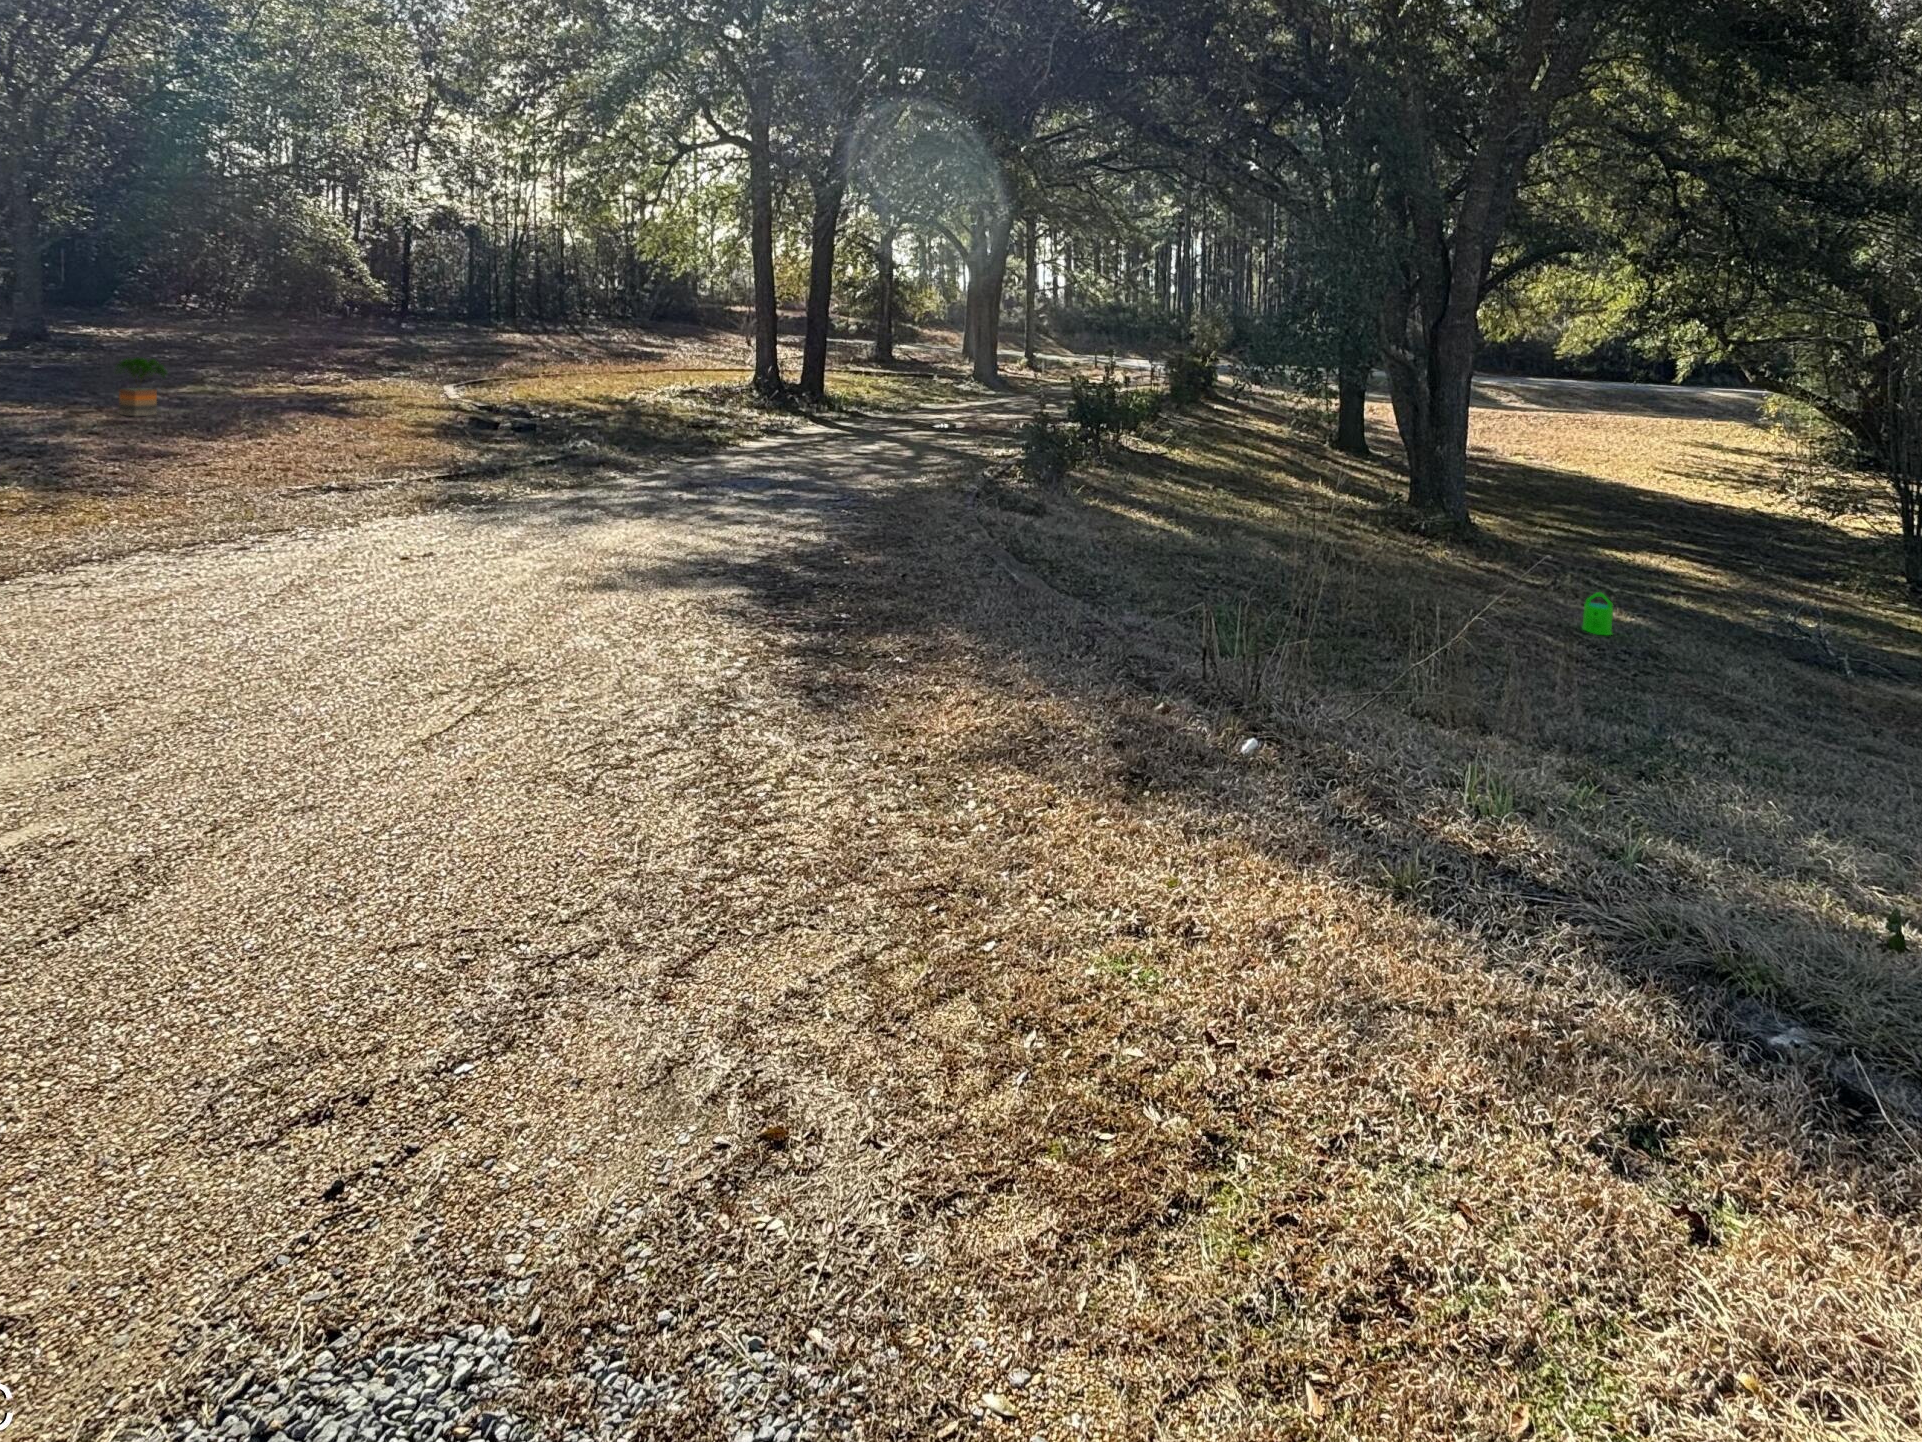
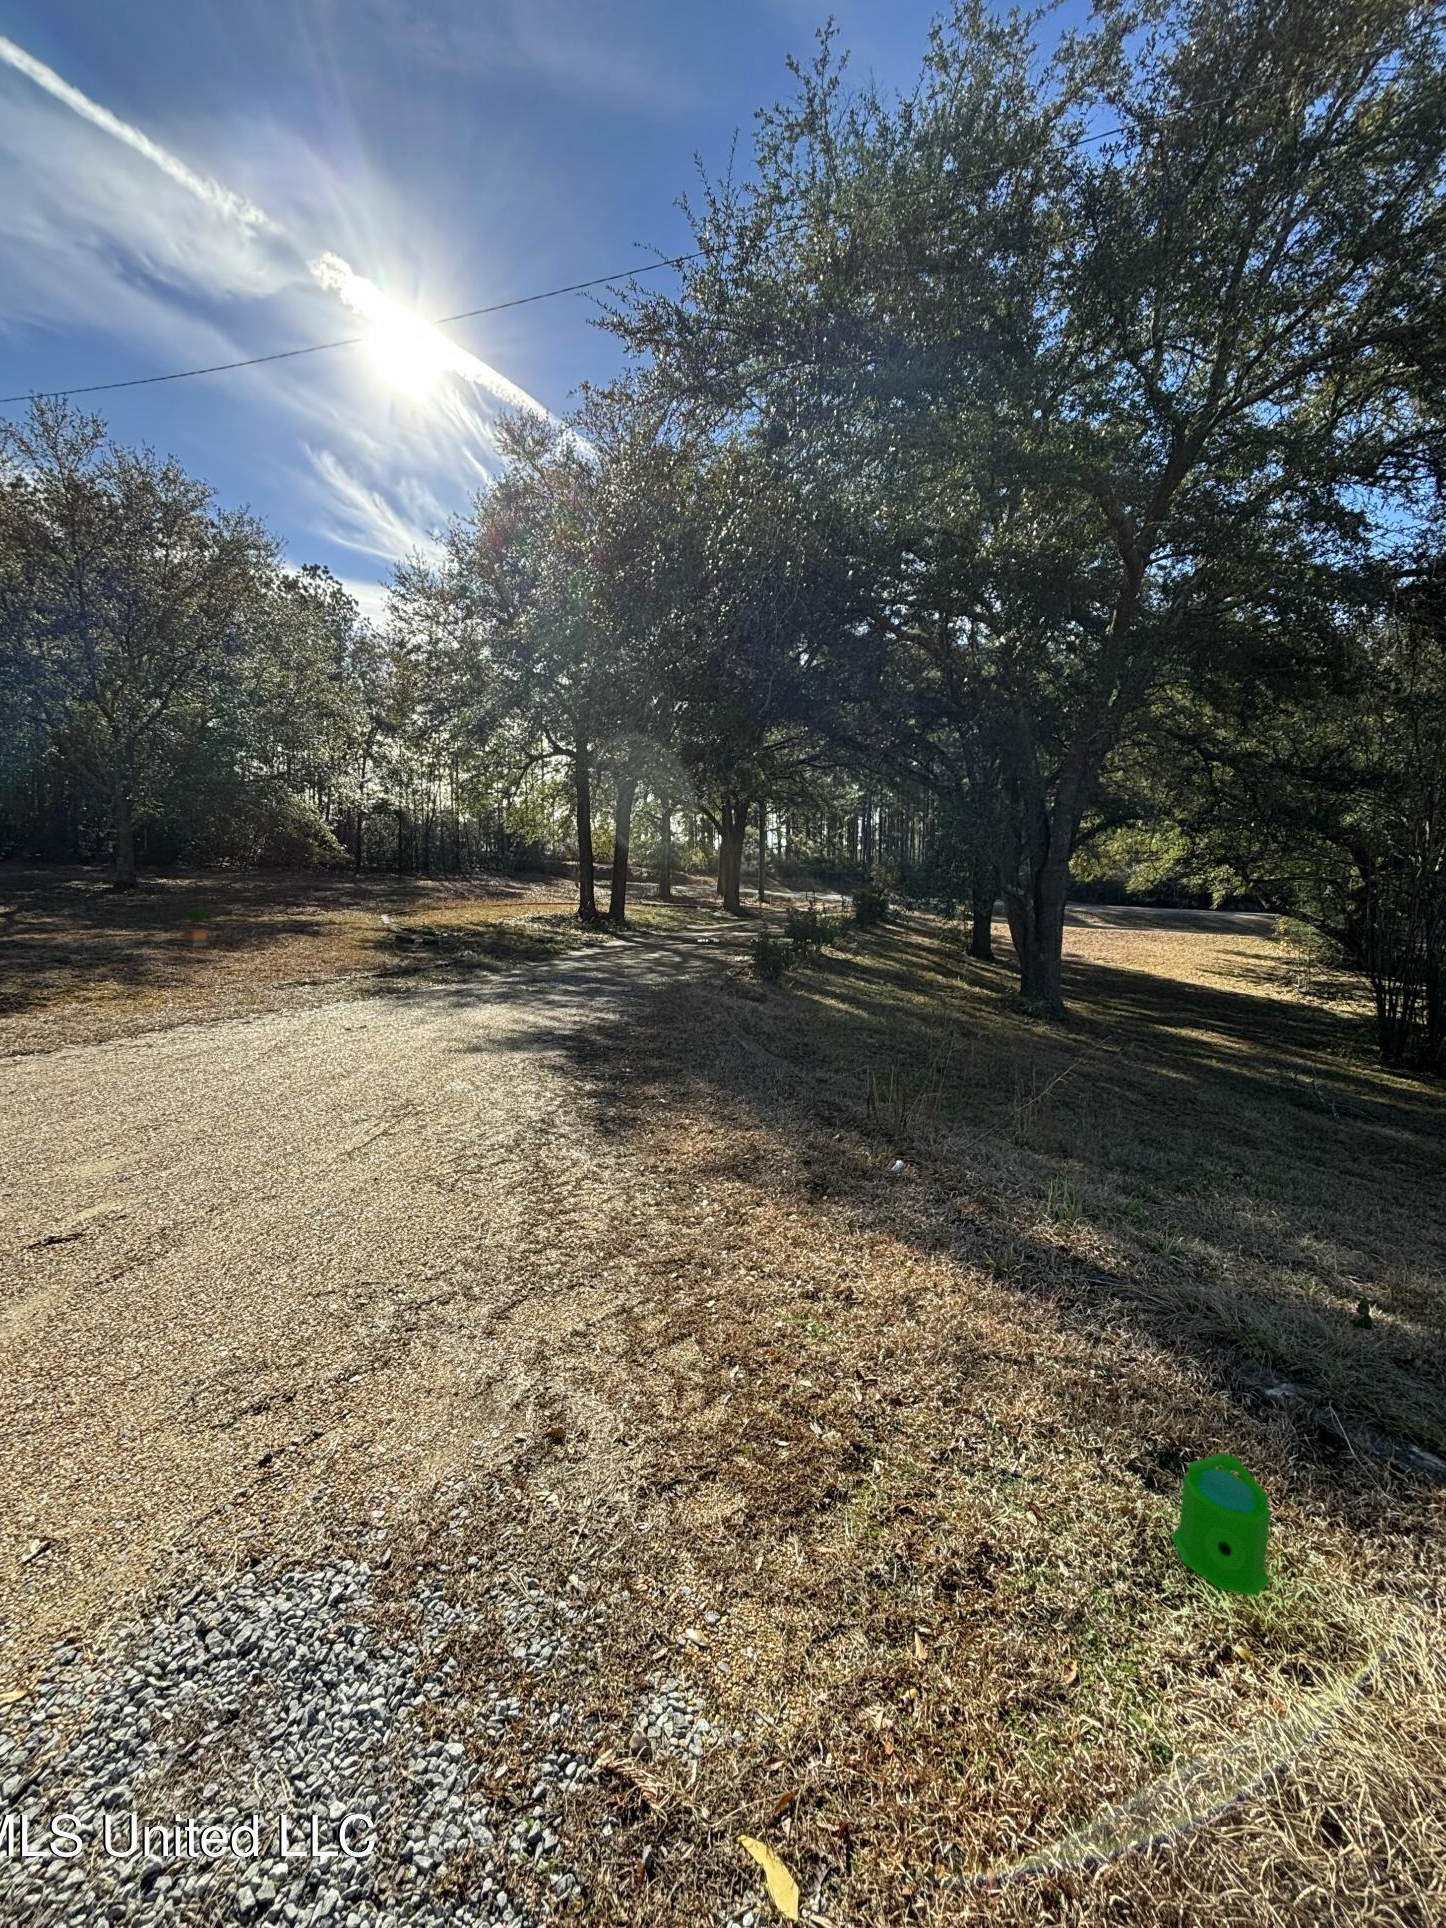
watering can: present [1582,592,1613,635] -> present [1171,1453,1271,1596]

